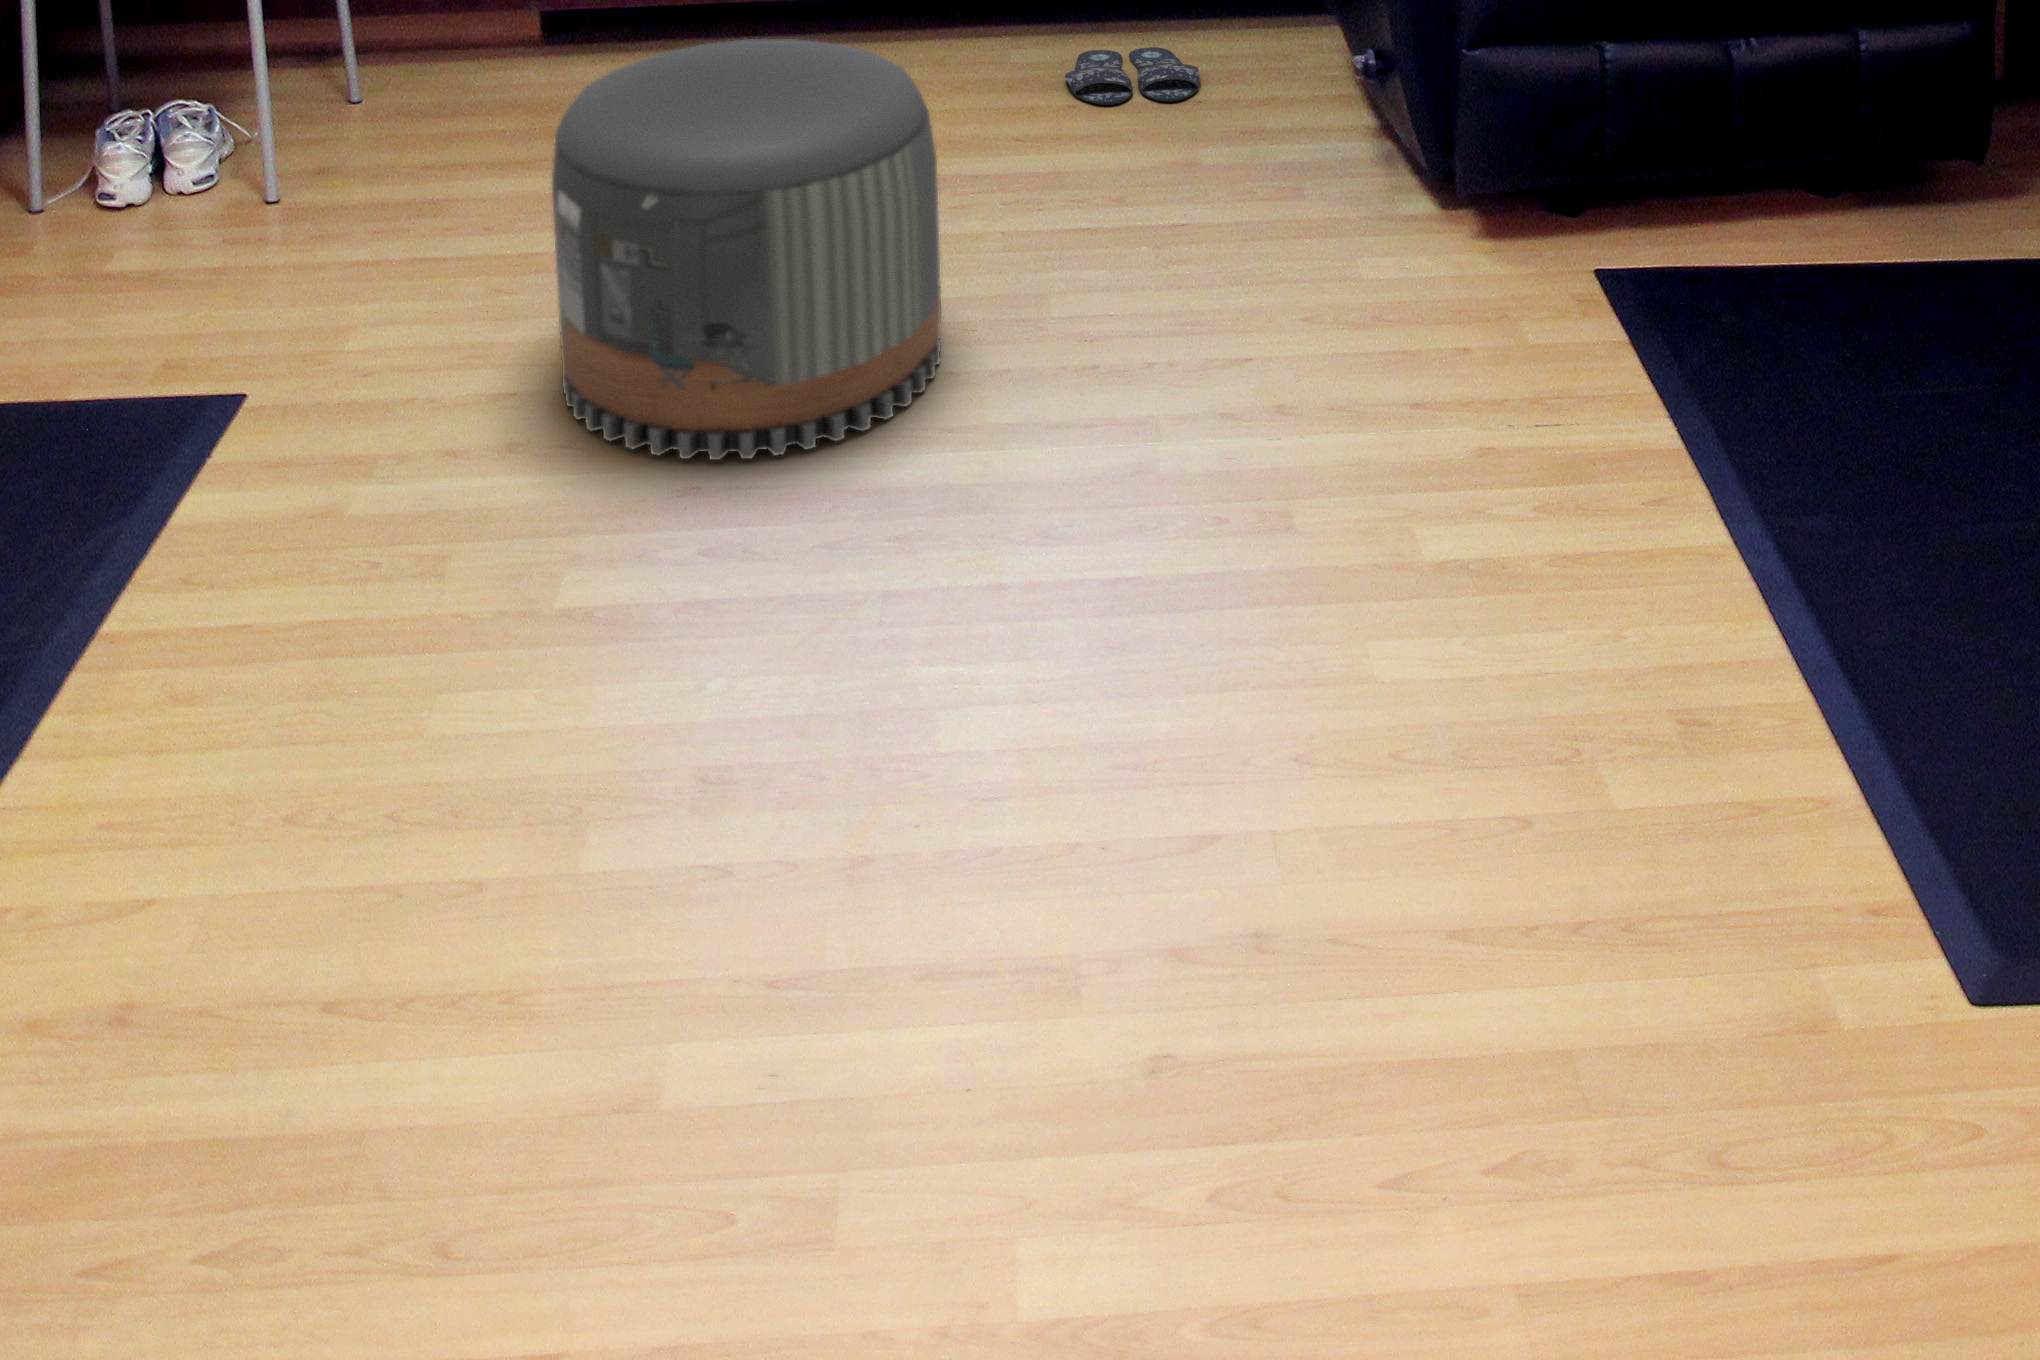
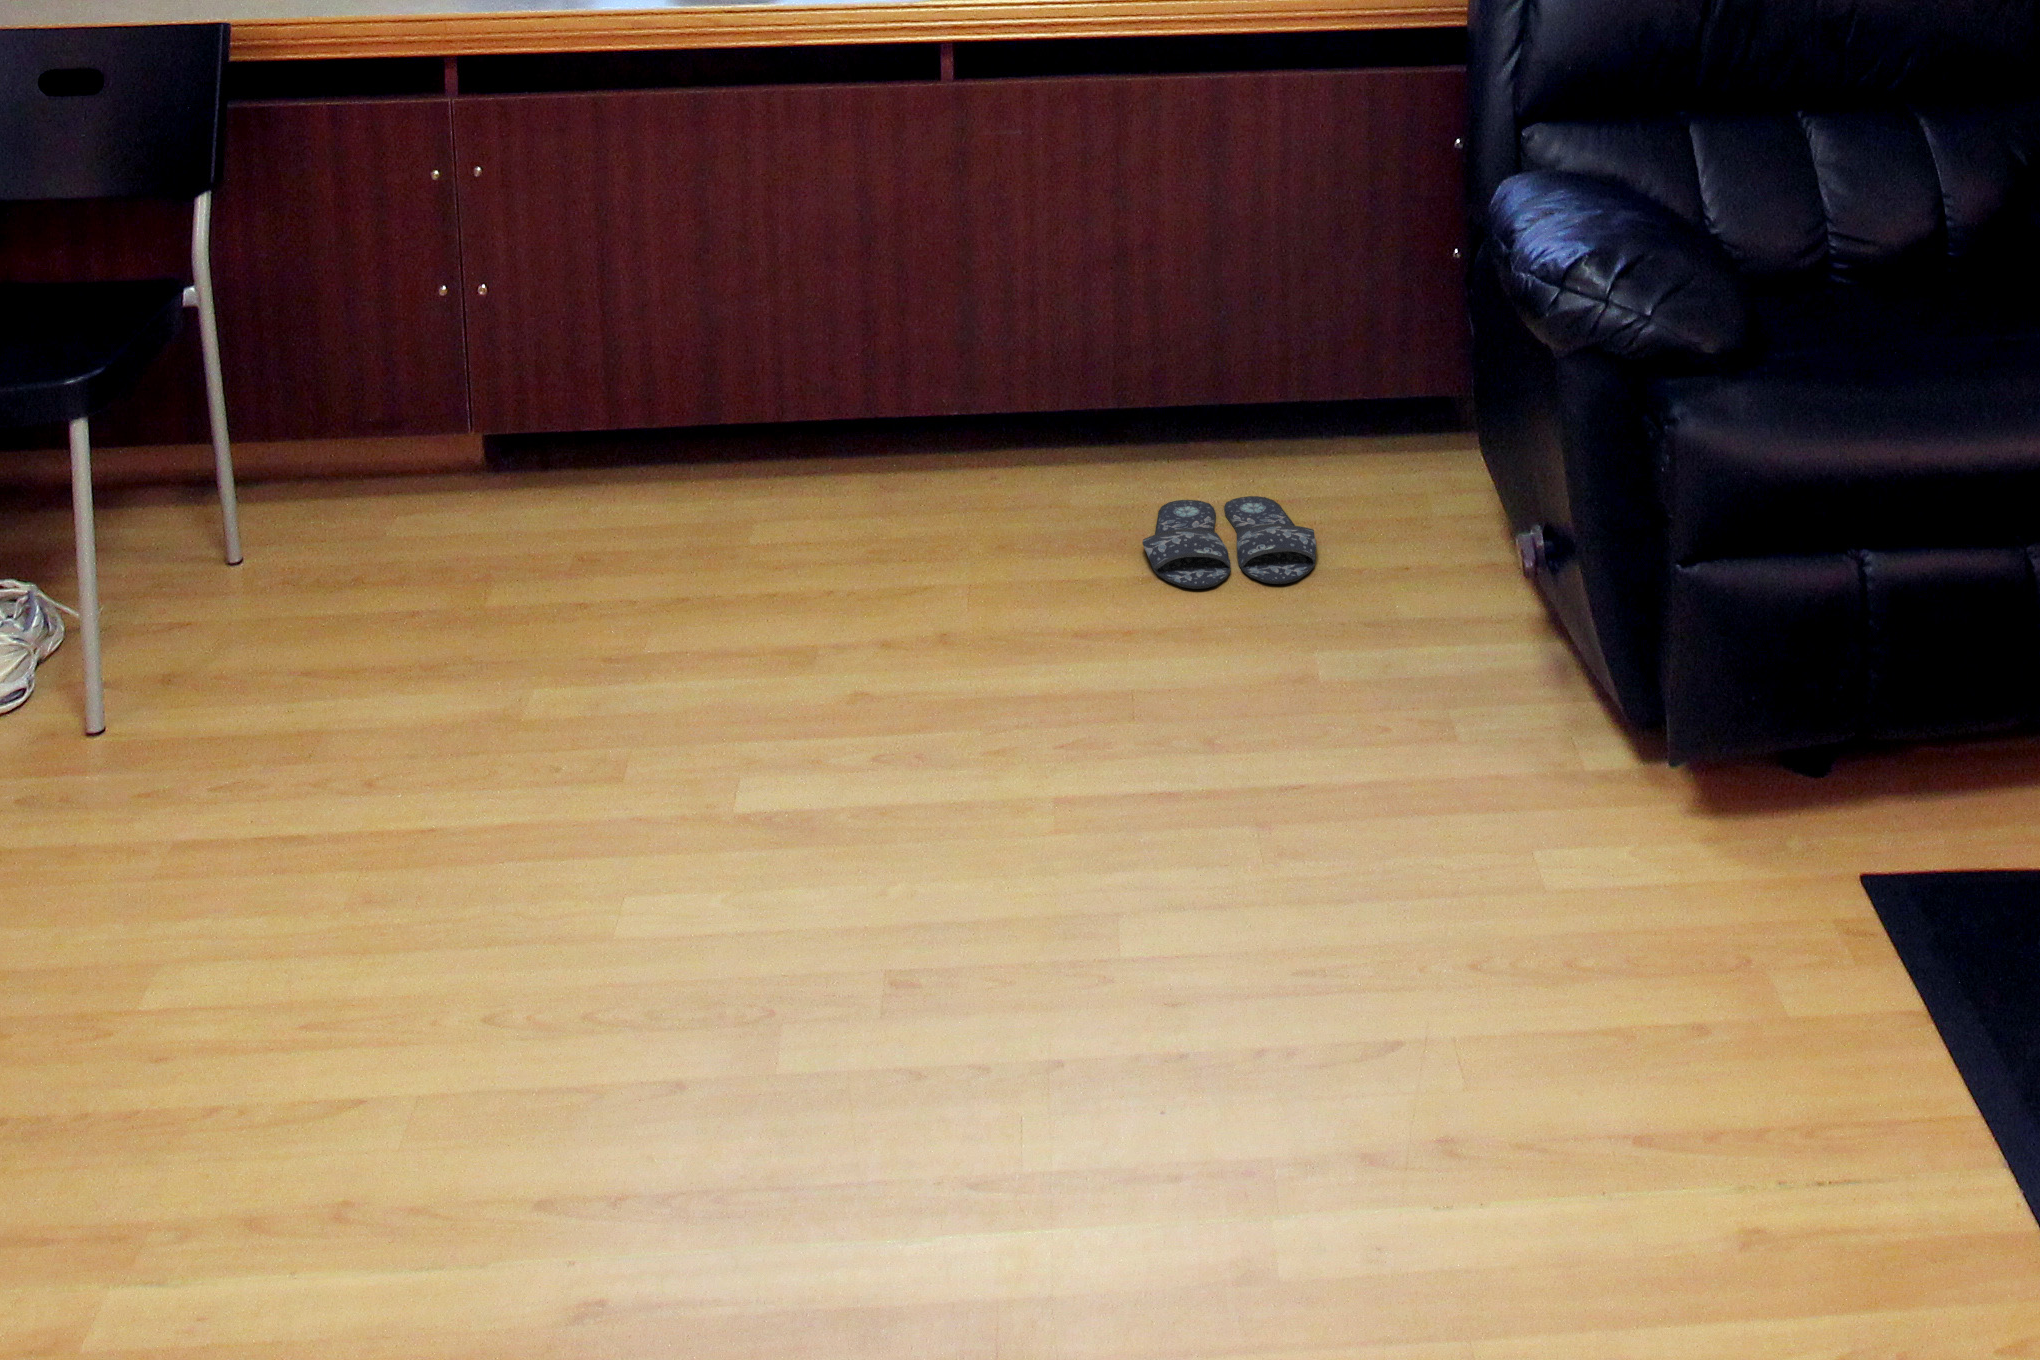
pouf: present [552,39,941,460] -> none [440,557,979,1229]

